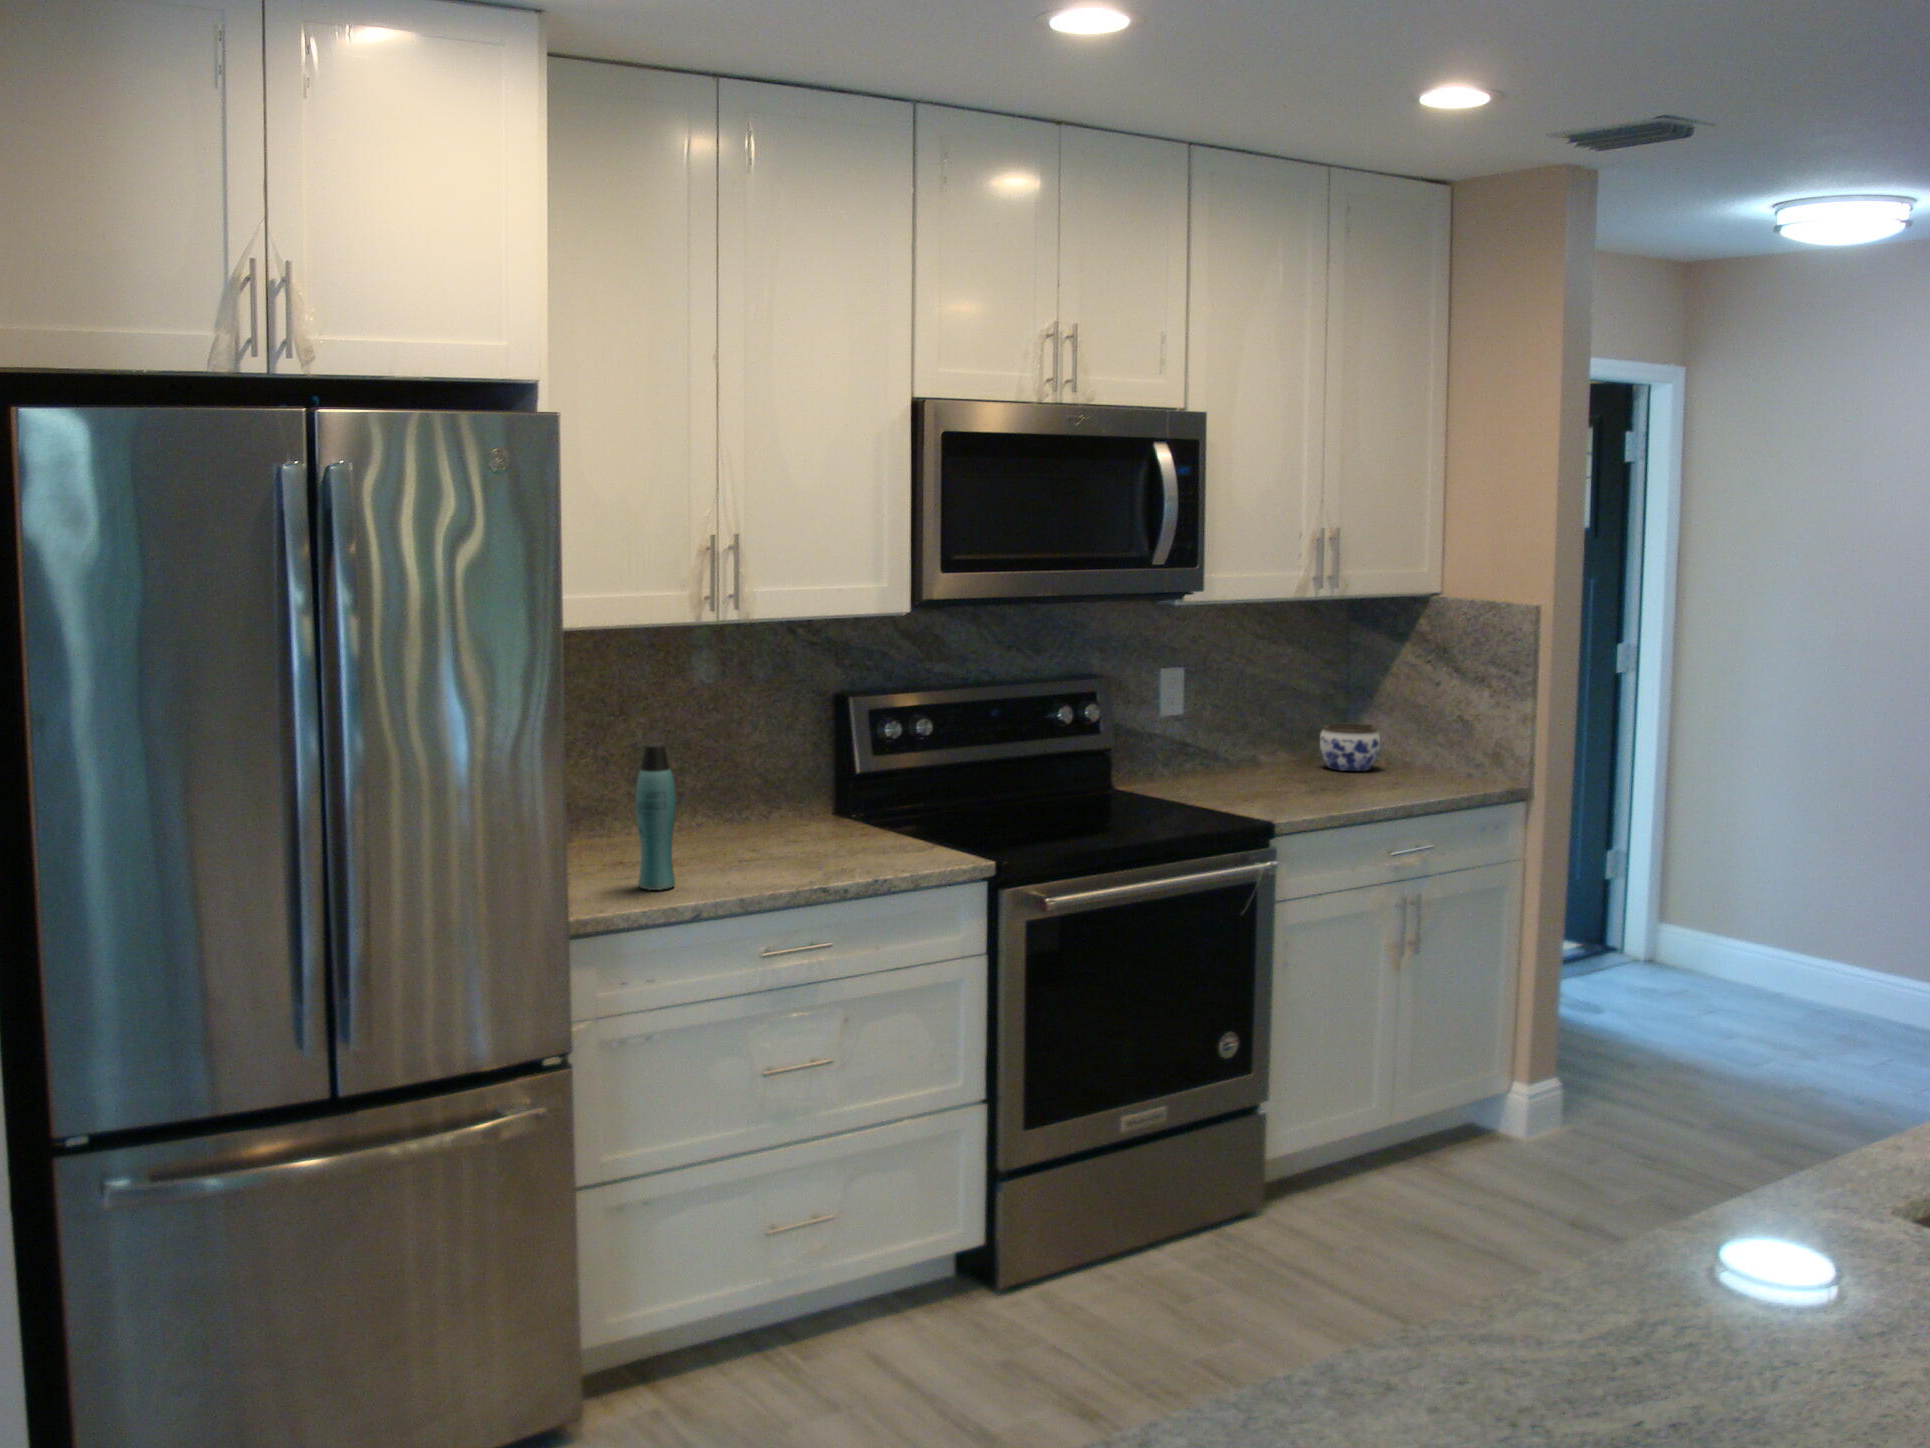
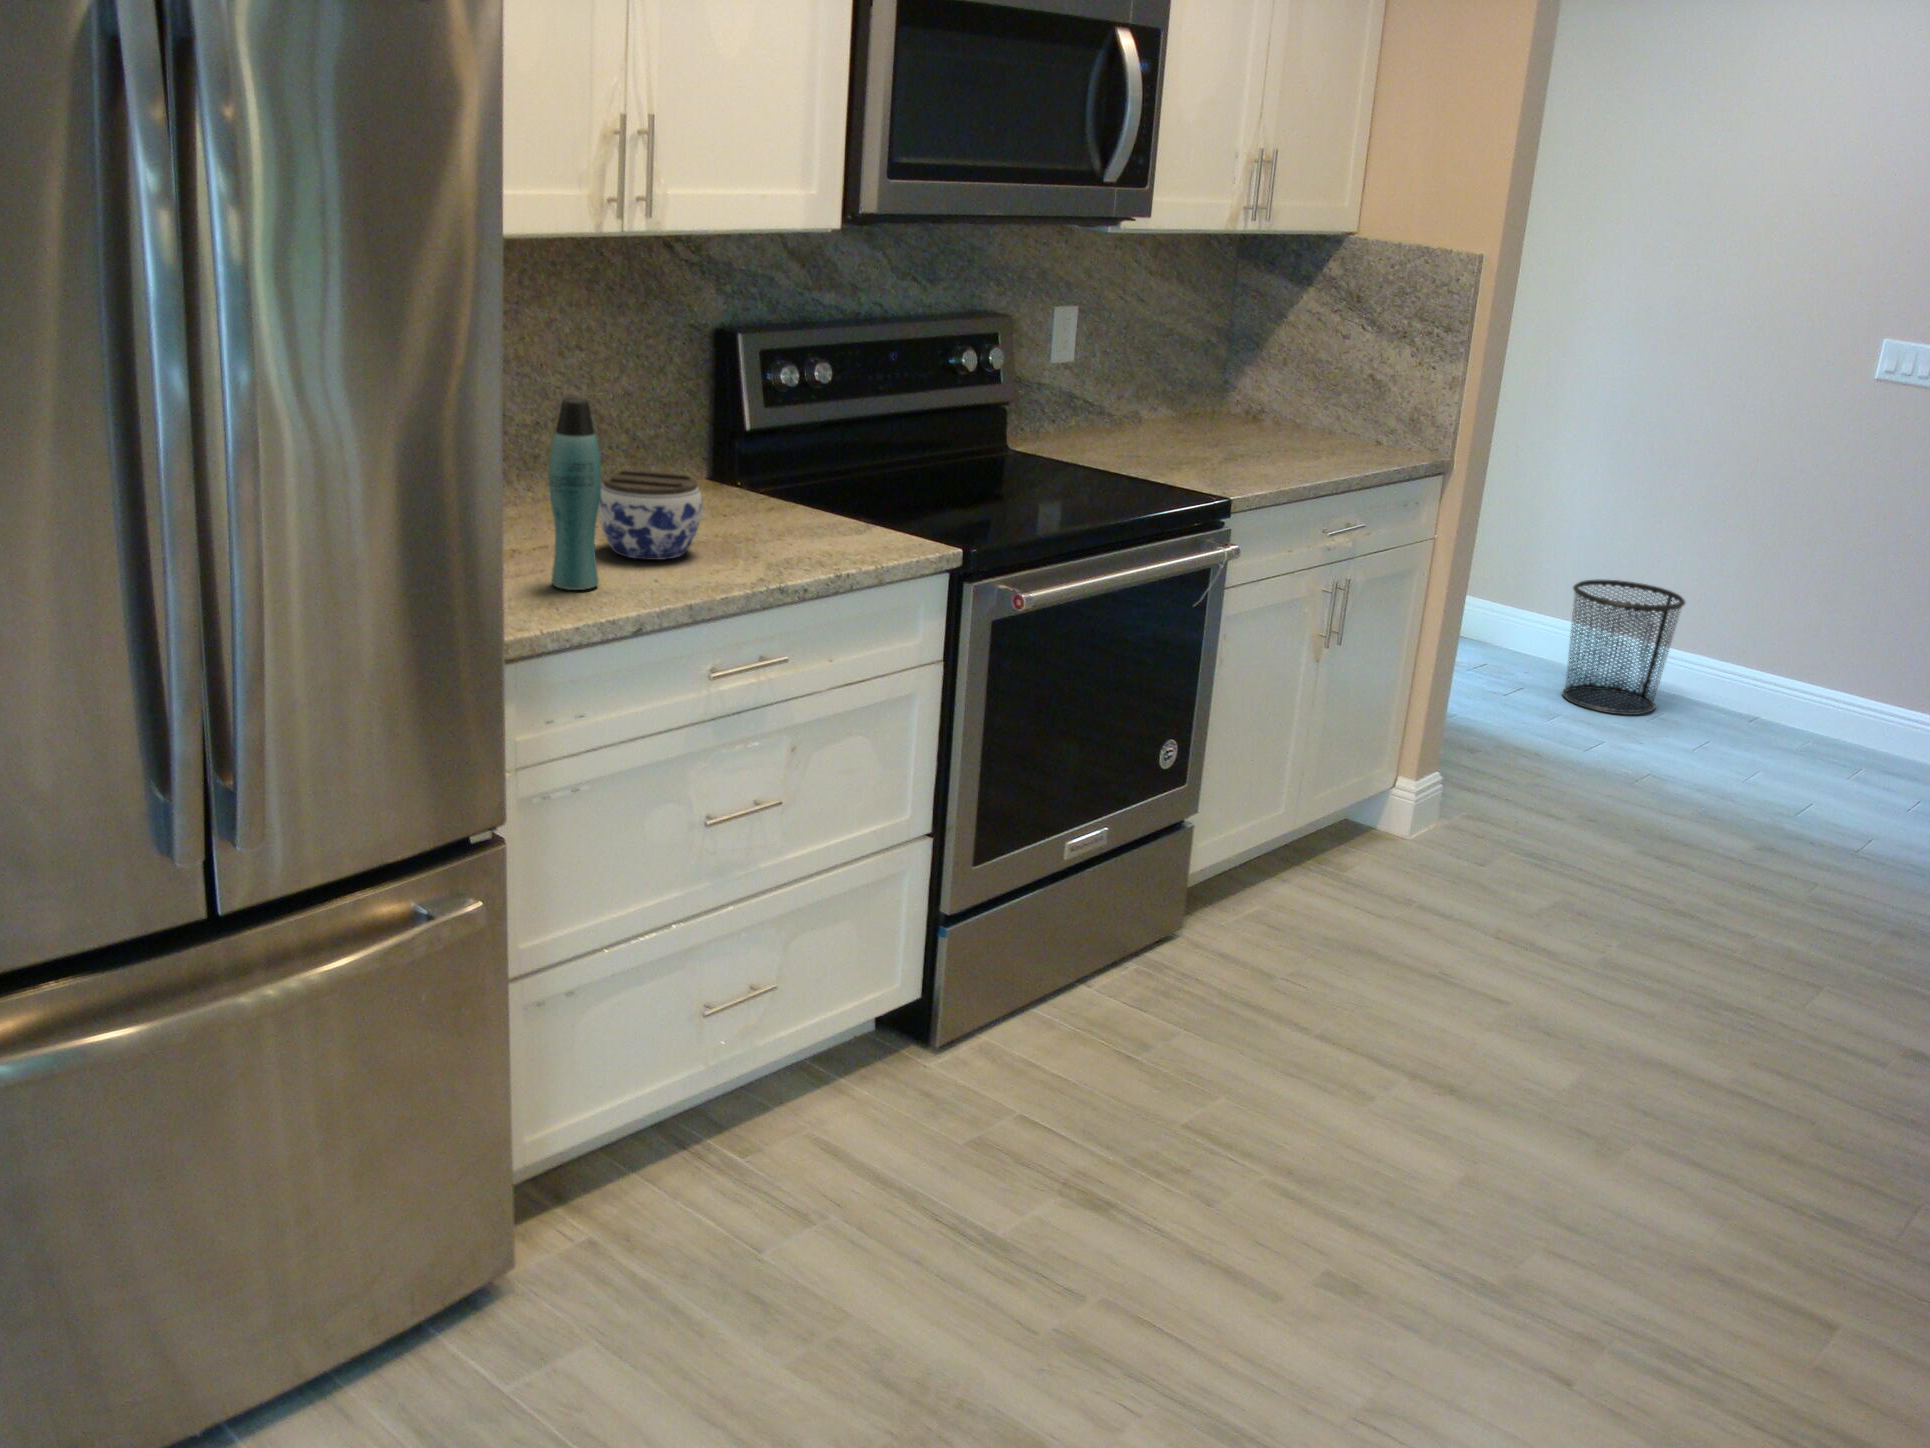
jar: present [1320,723,1381,771] -> present [598,470,703,560]
waste bin: none [1732,901,1847,1030] -> present [1562,580,1685,715]

